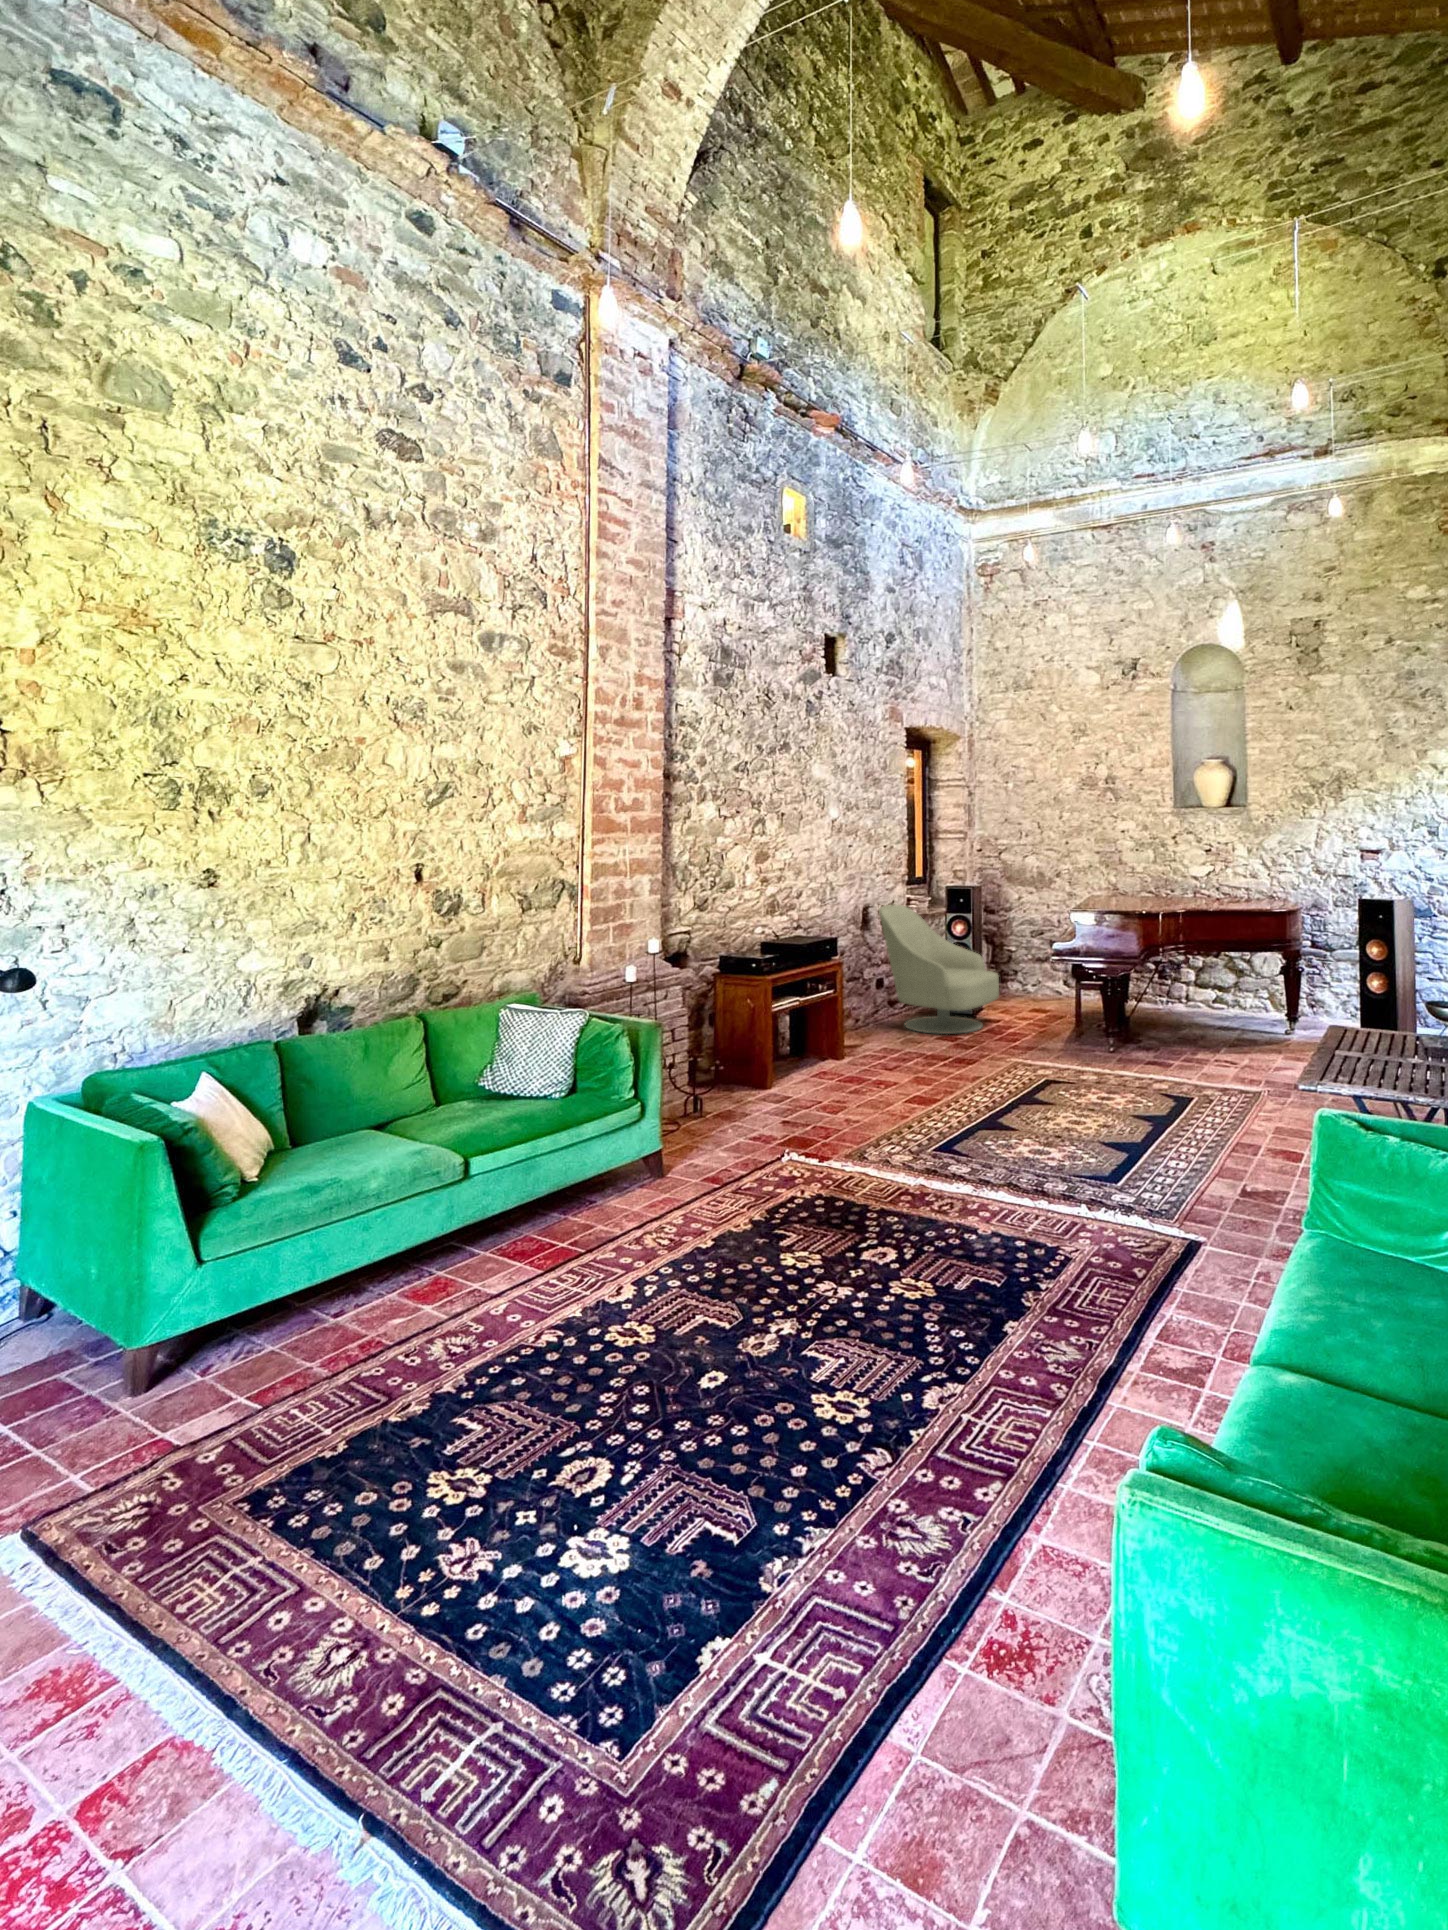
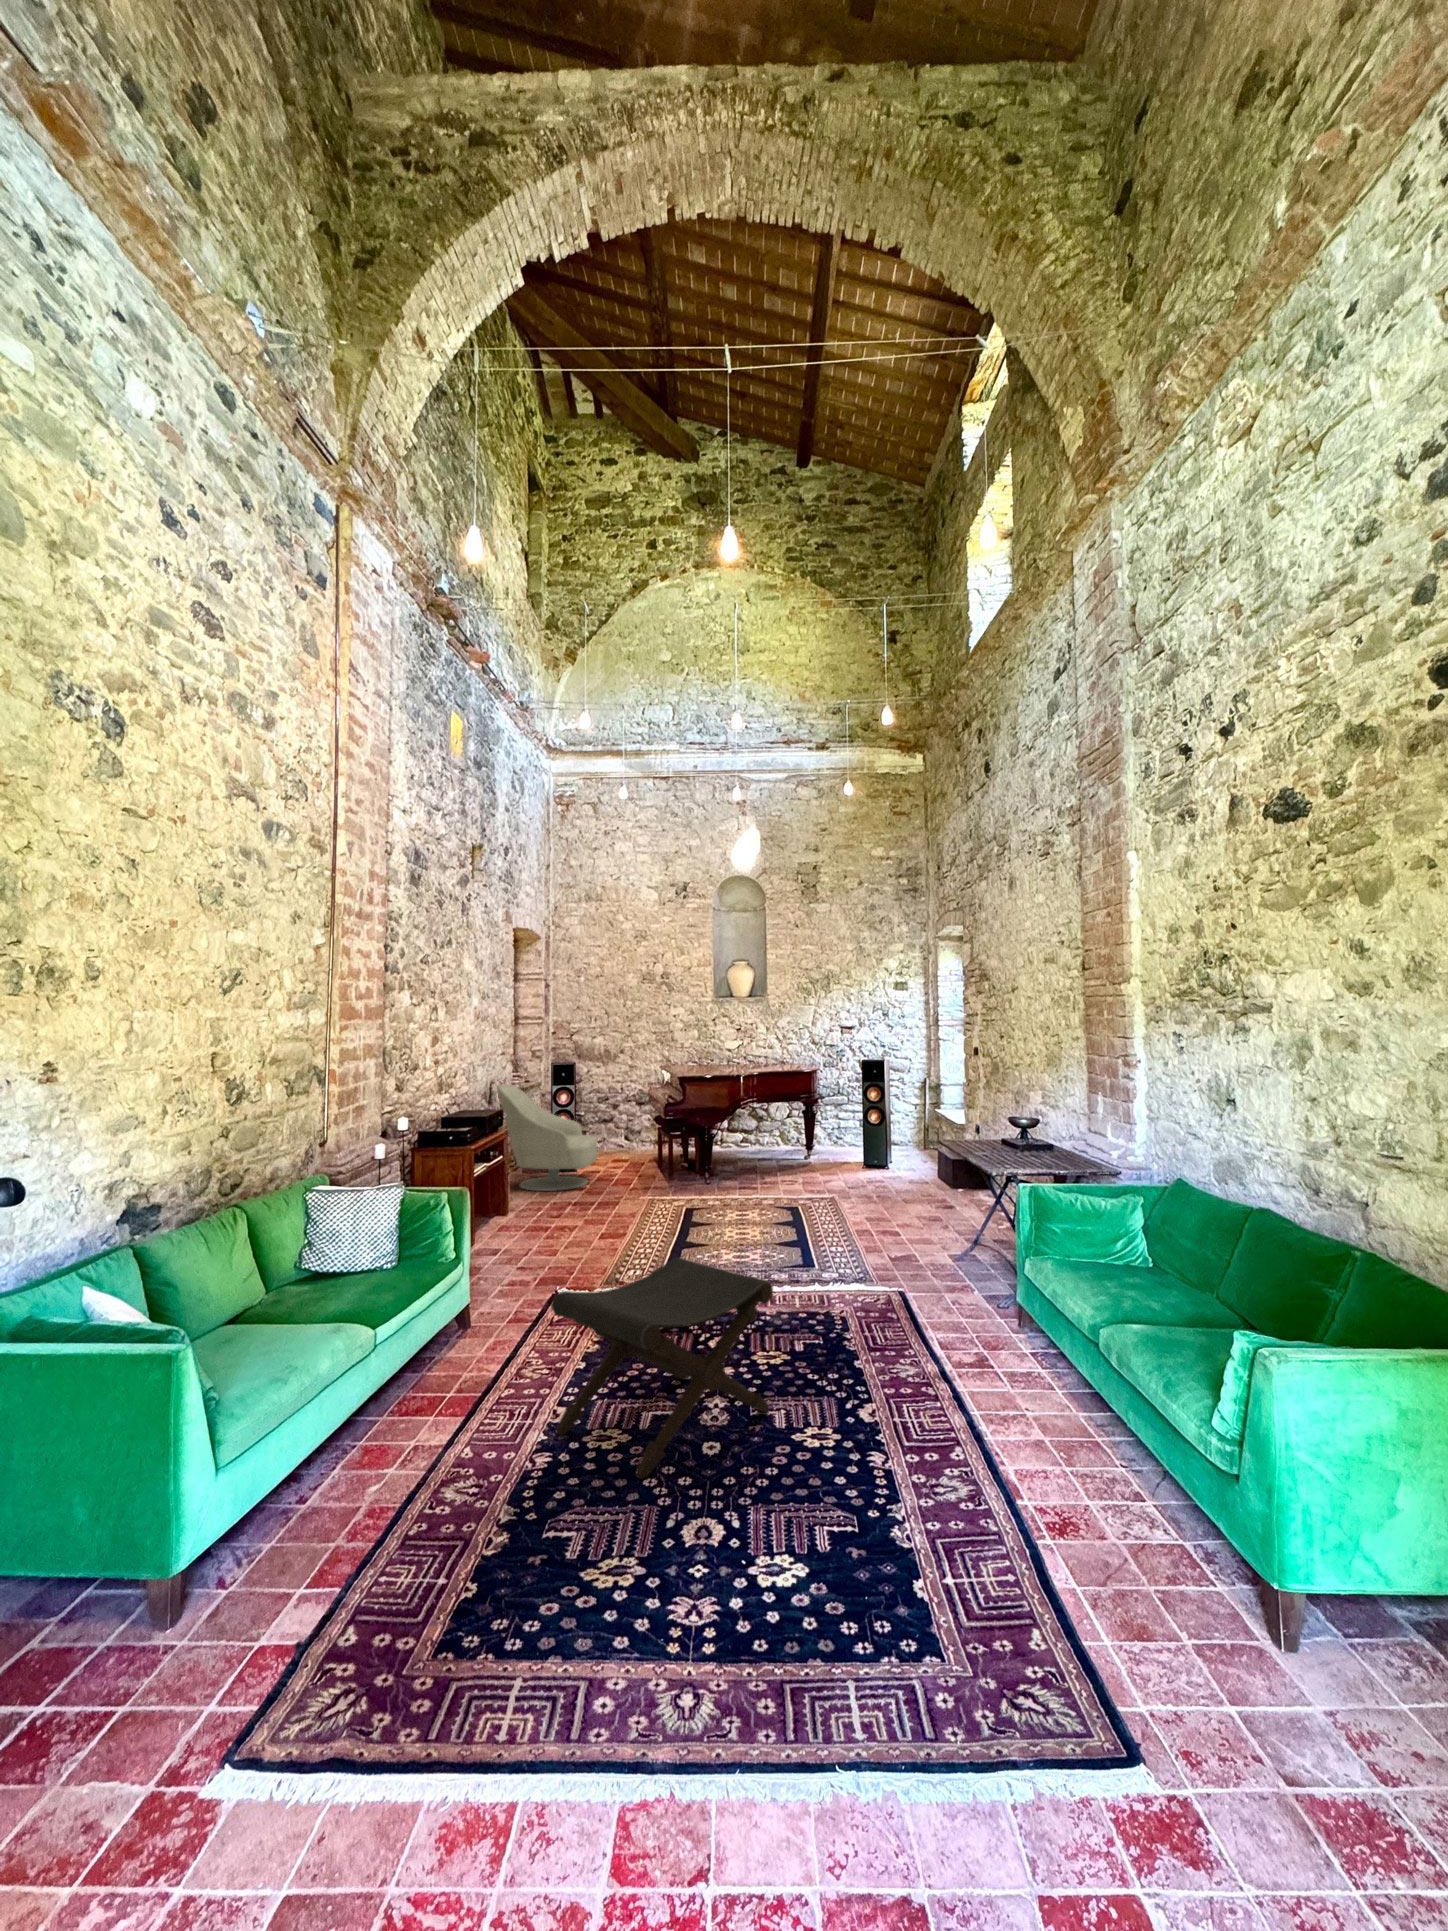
footstool: none [598,1135,842,1392] -> present [551,1257,773,1479]

